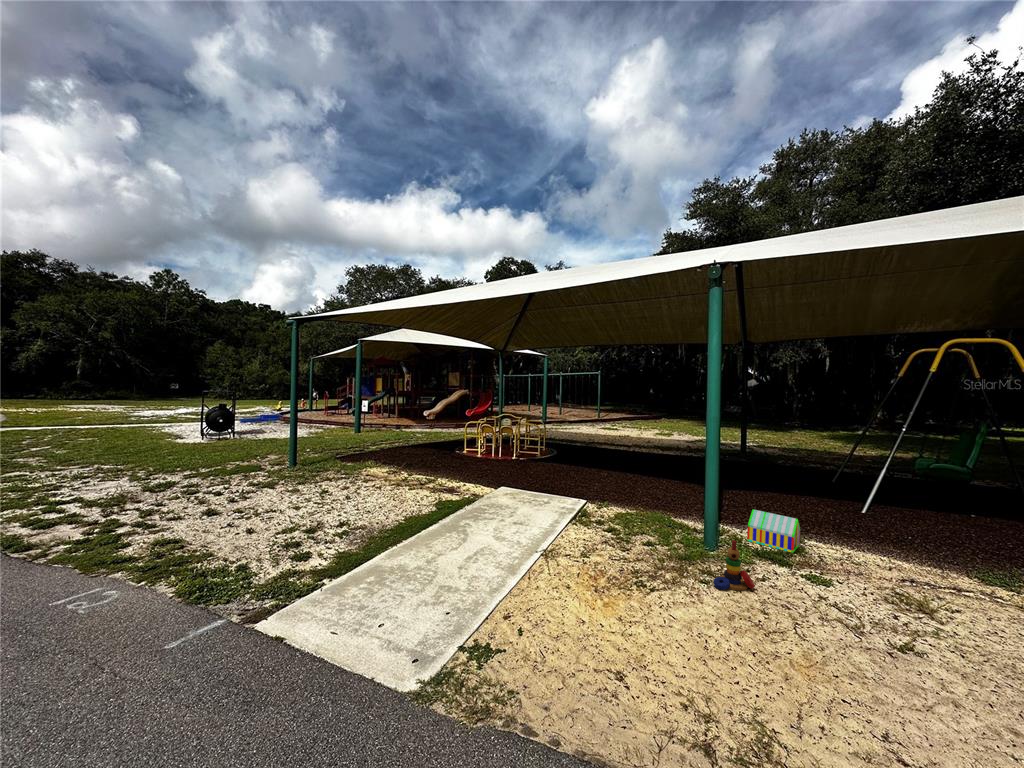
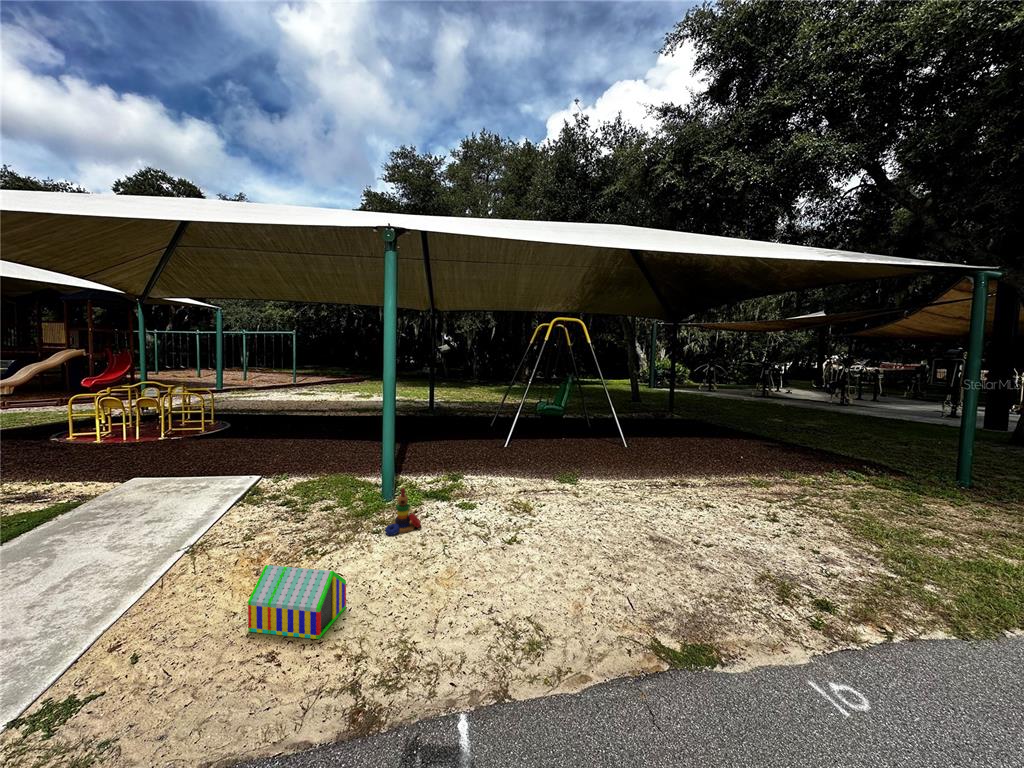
toy house: present [747,510,800,553] -> present [248,565,346,639]

